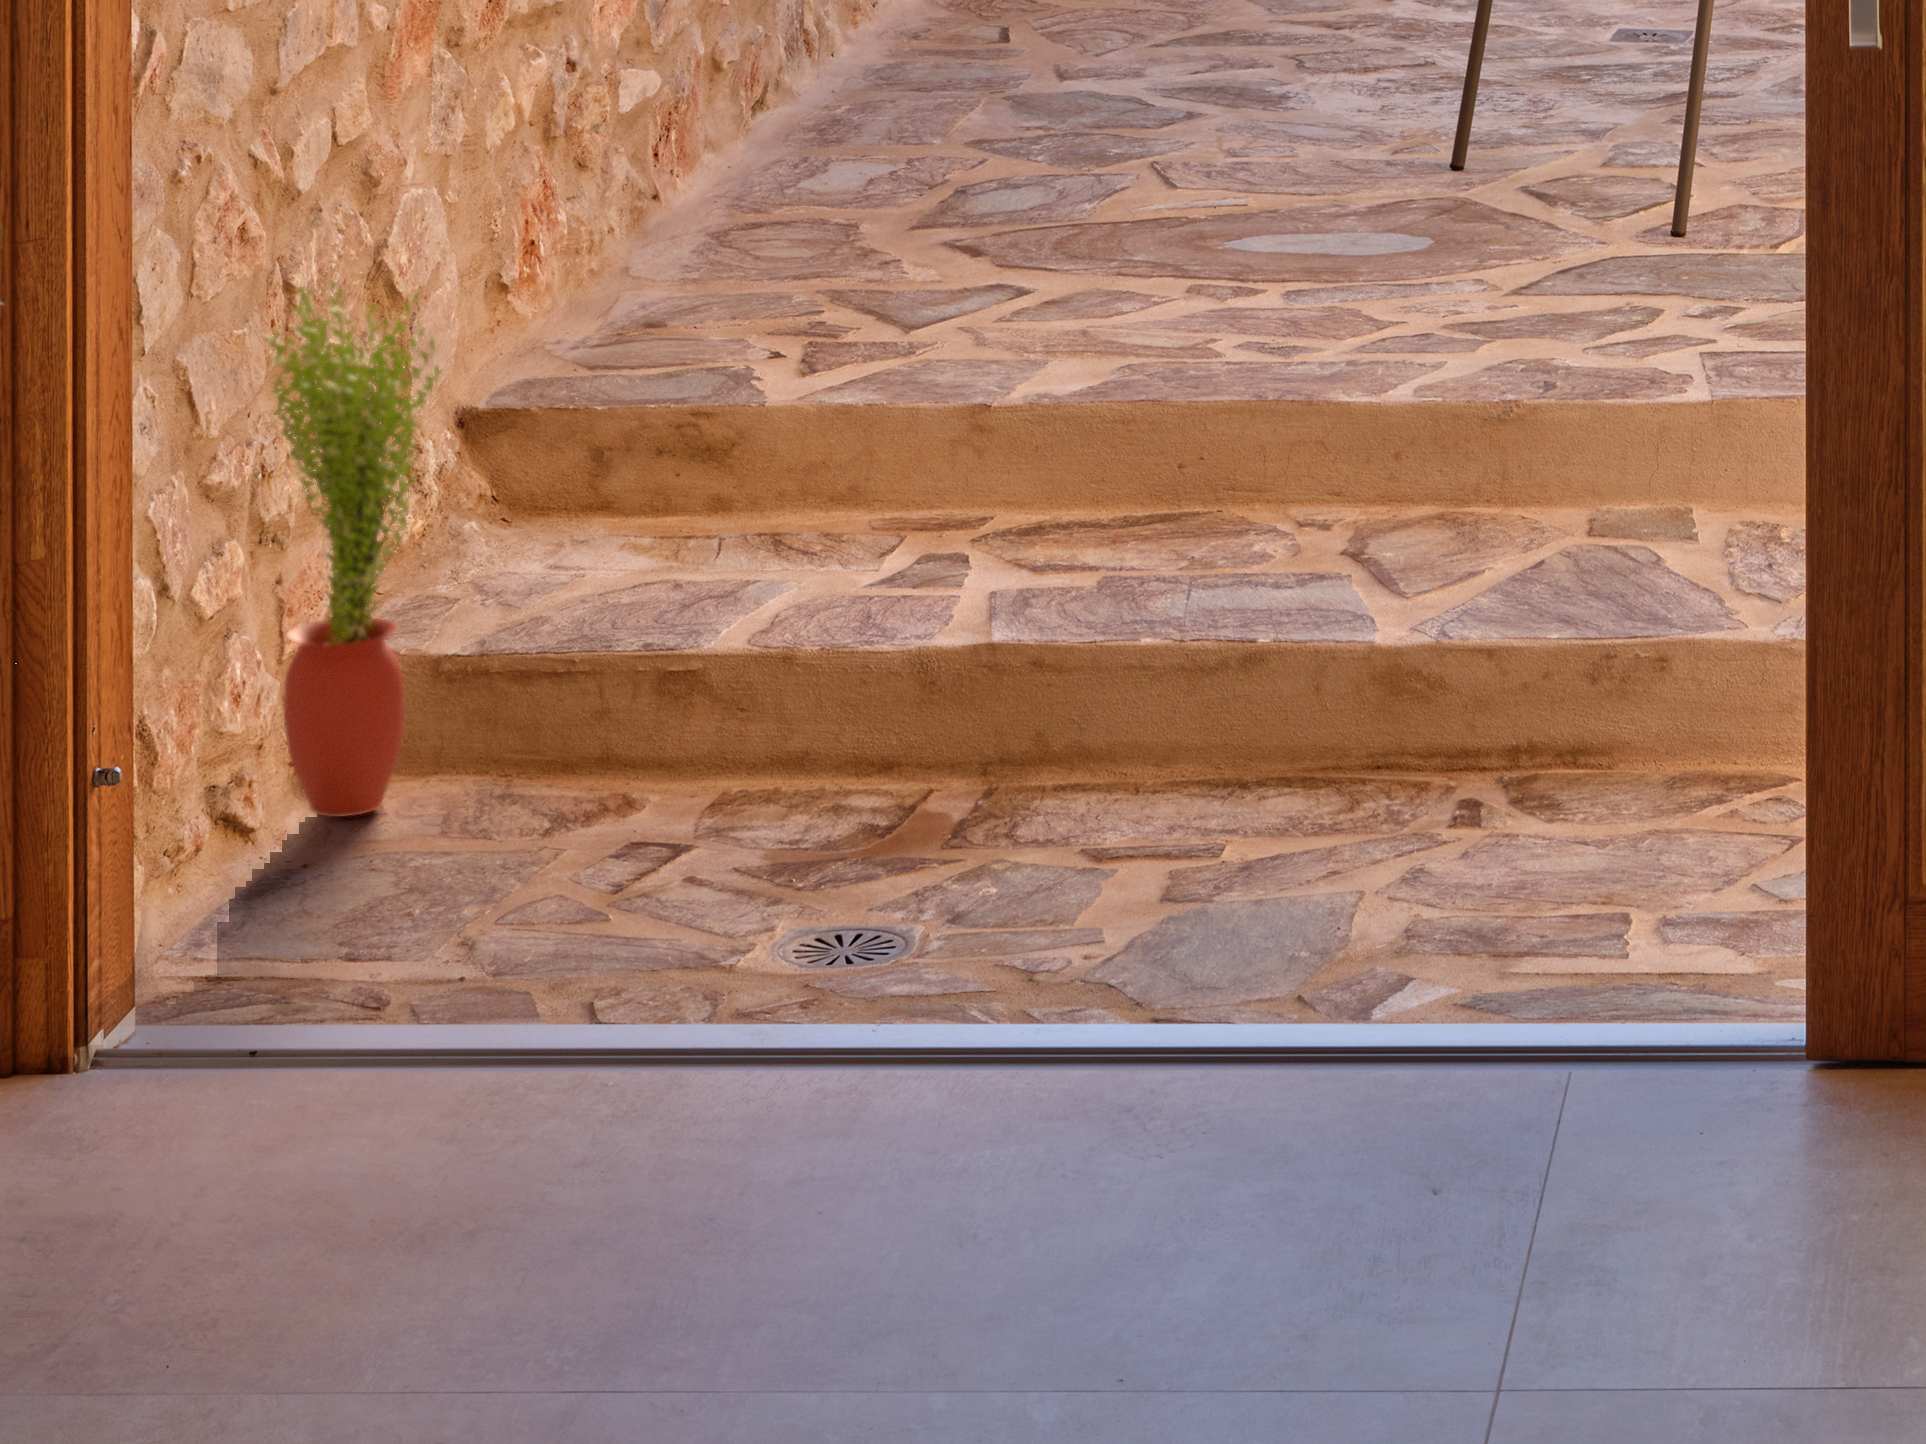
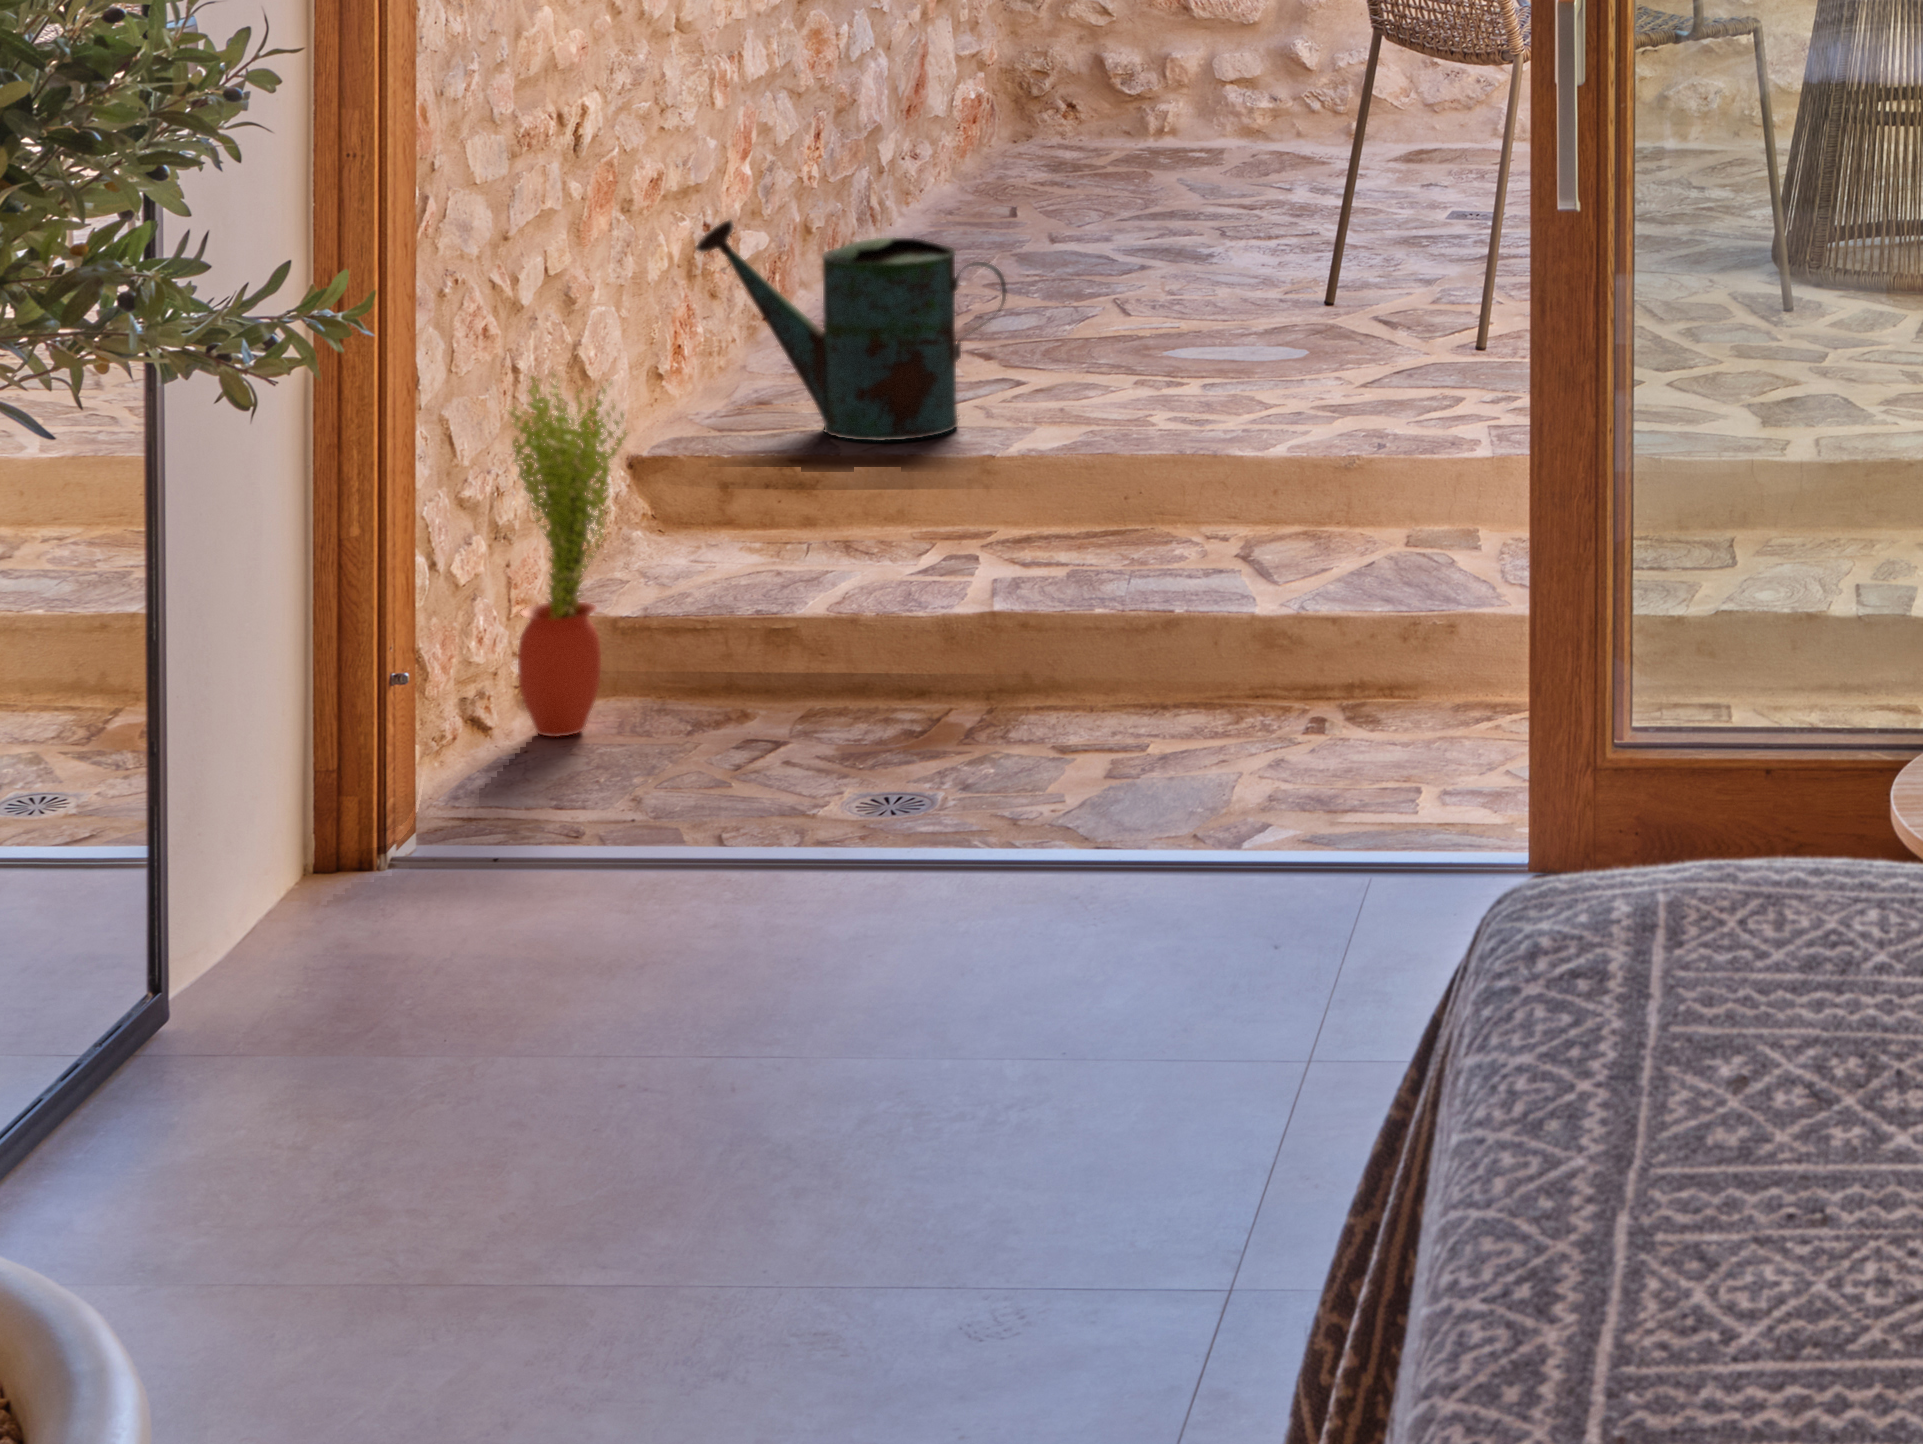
watering can: none [545,50,996,372] -> present [696,220,1006,441]

